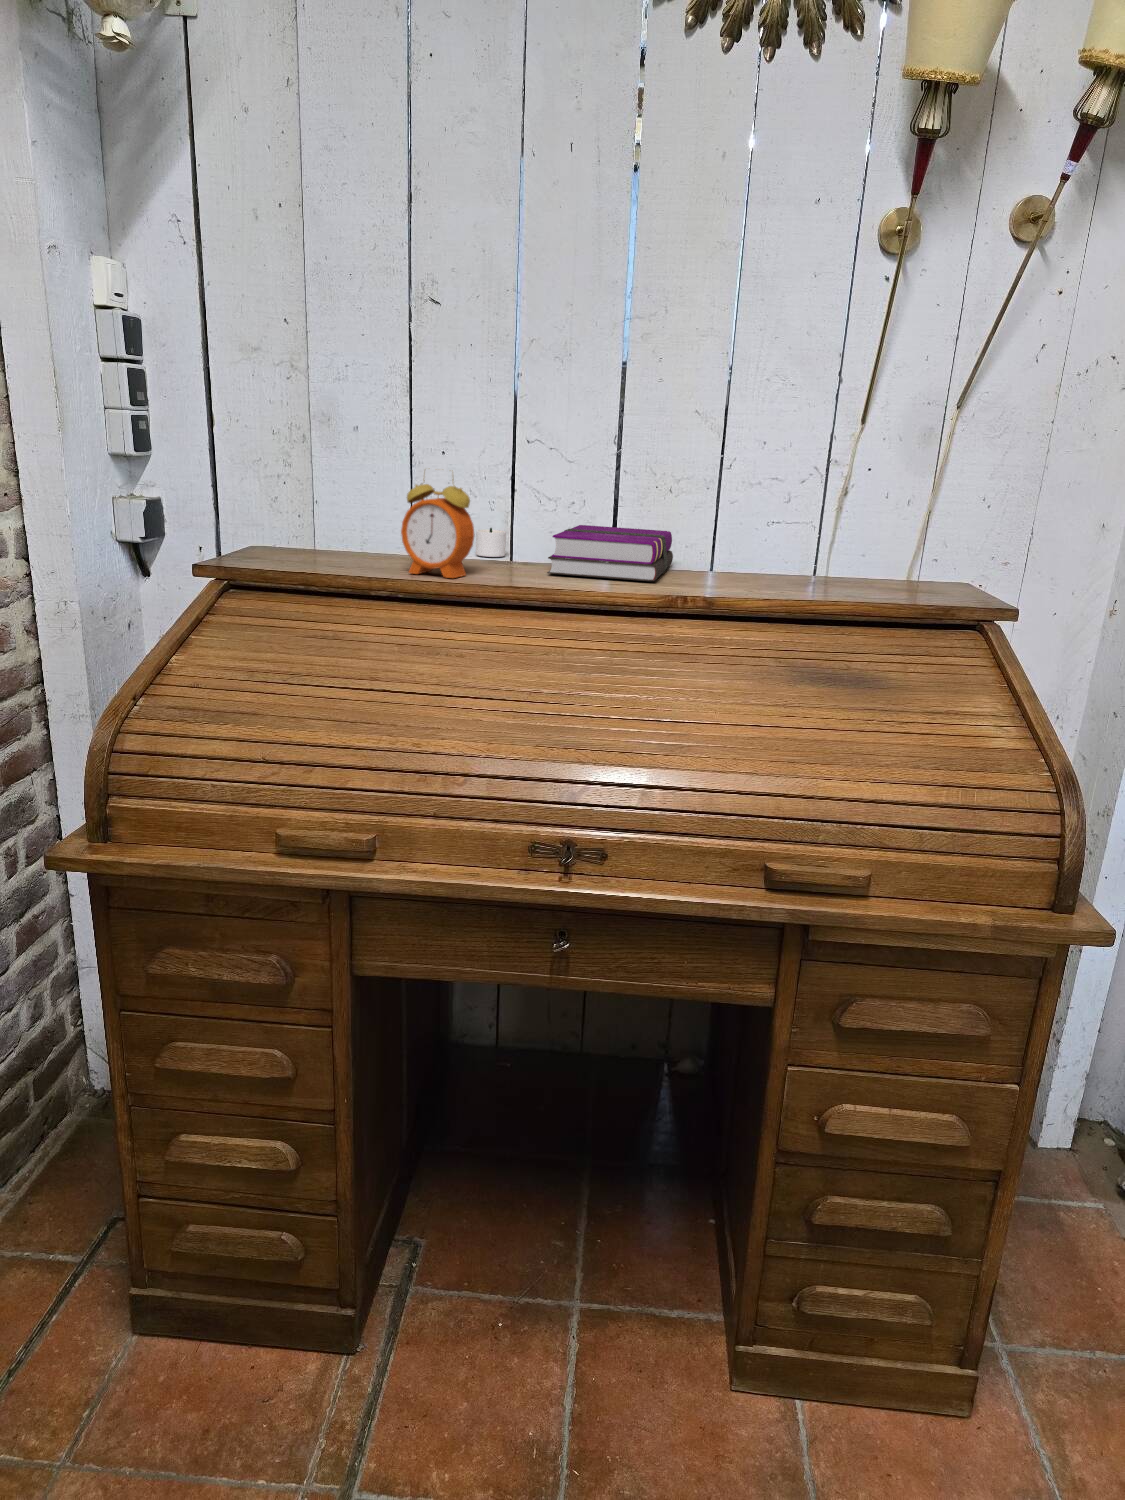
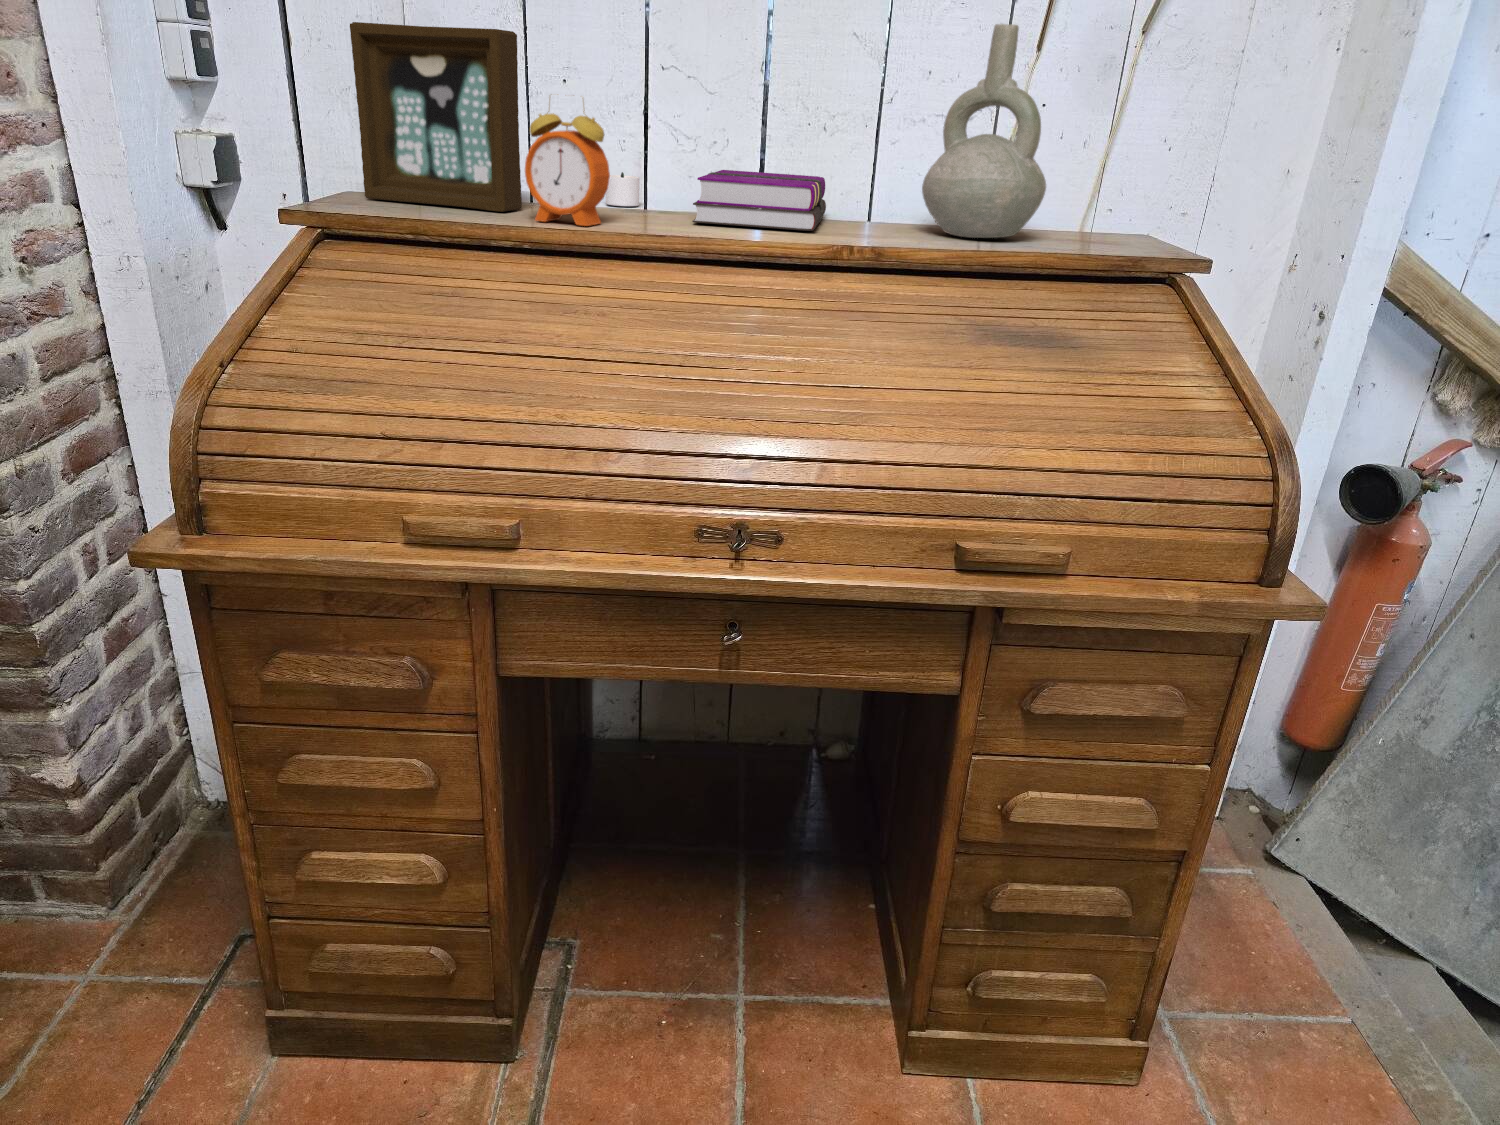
decorative vase: none [755,405,868,587] -> present [922,24,1046,238]
picture frame: none [261,409,401,564] -> present [350,22,522,212]

